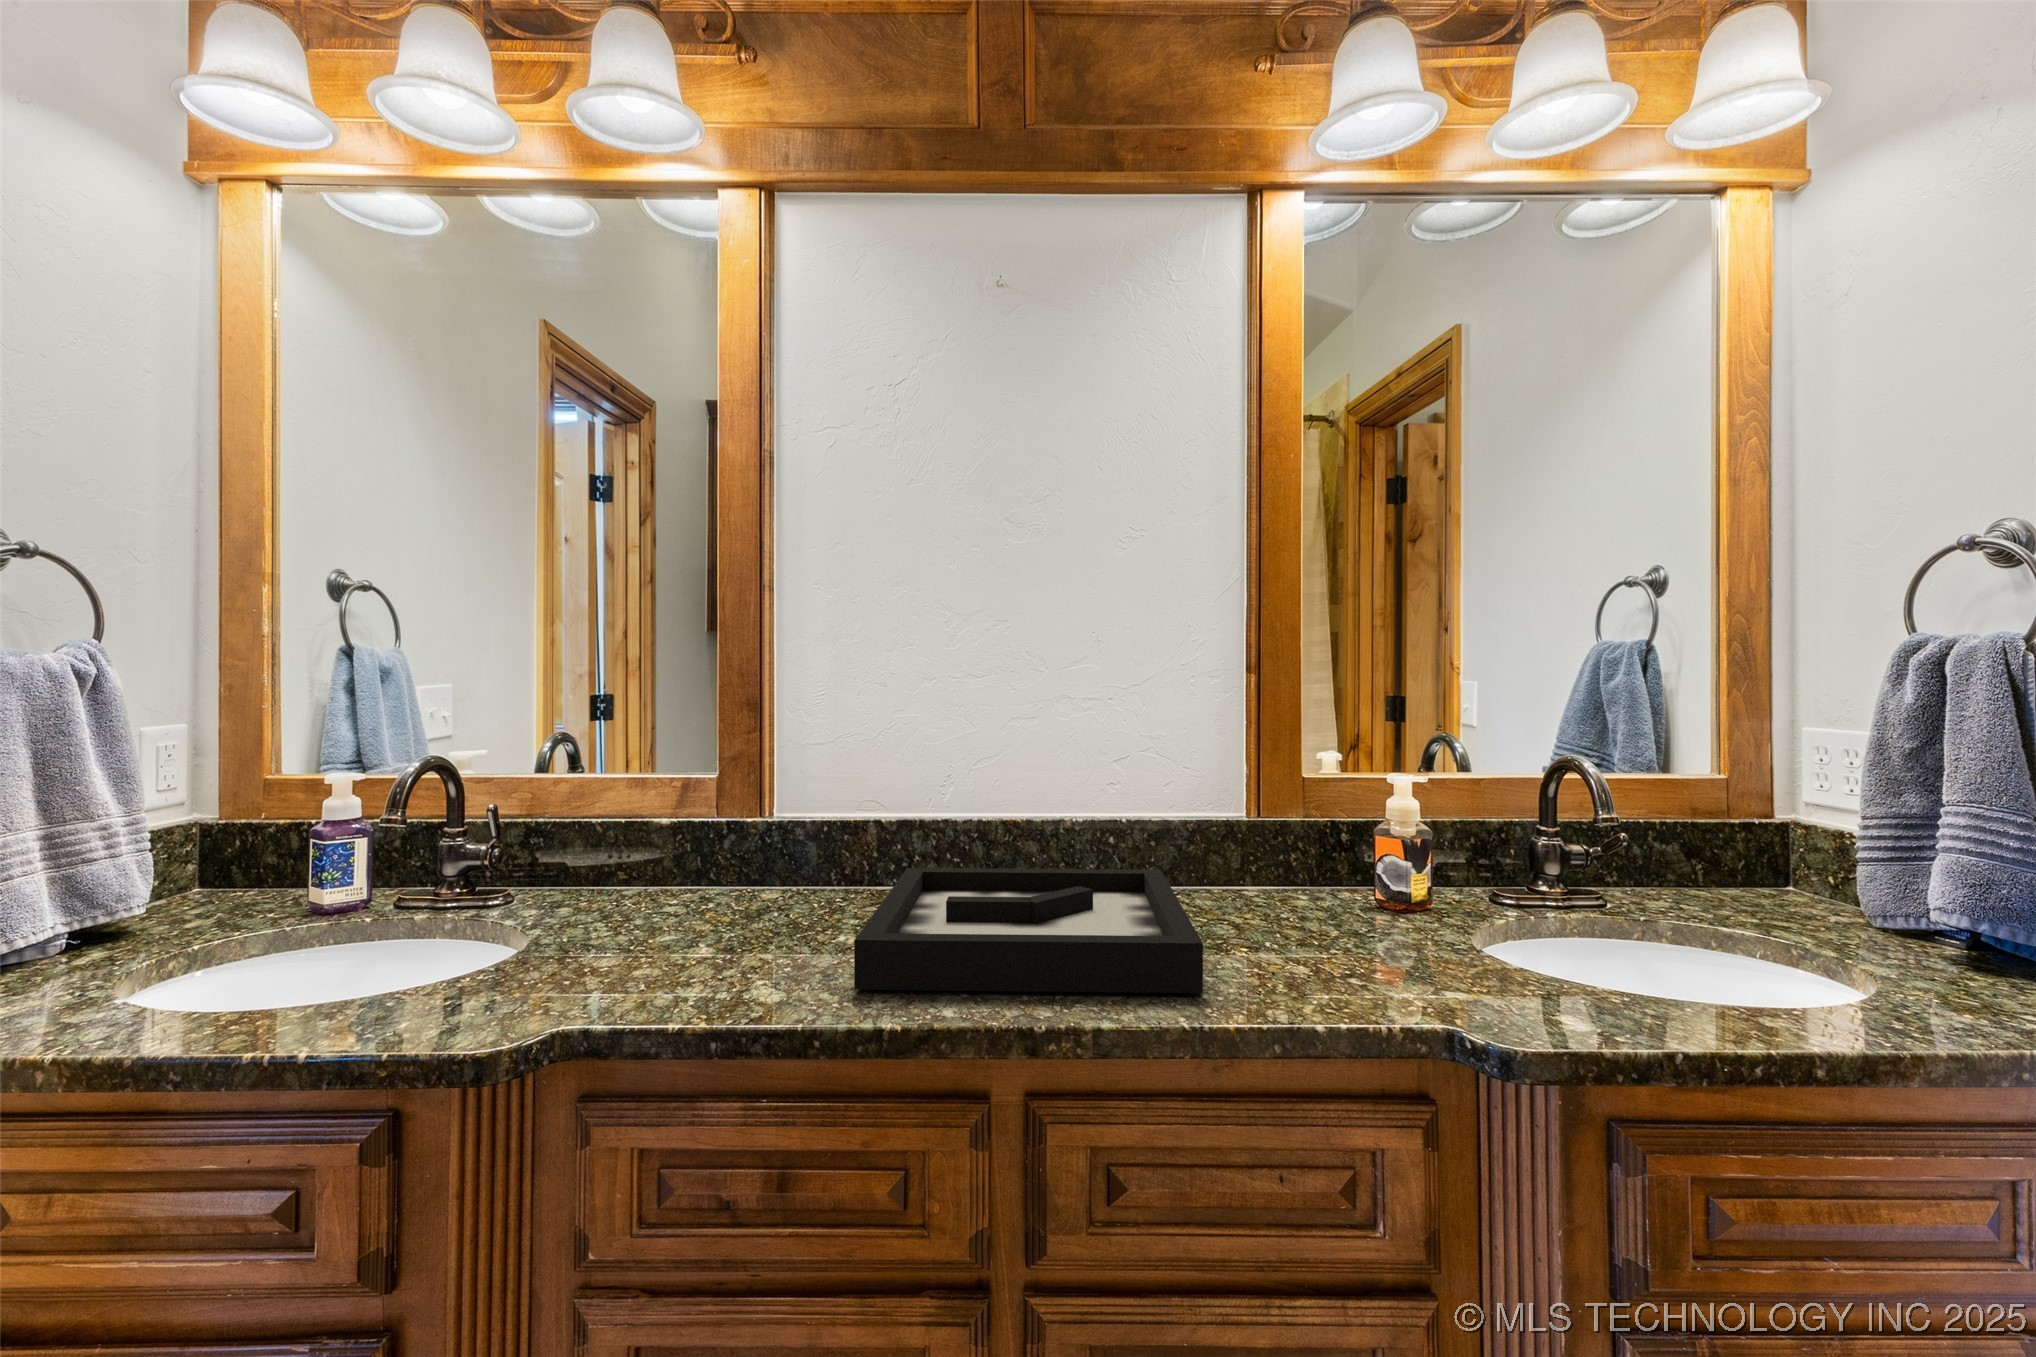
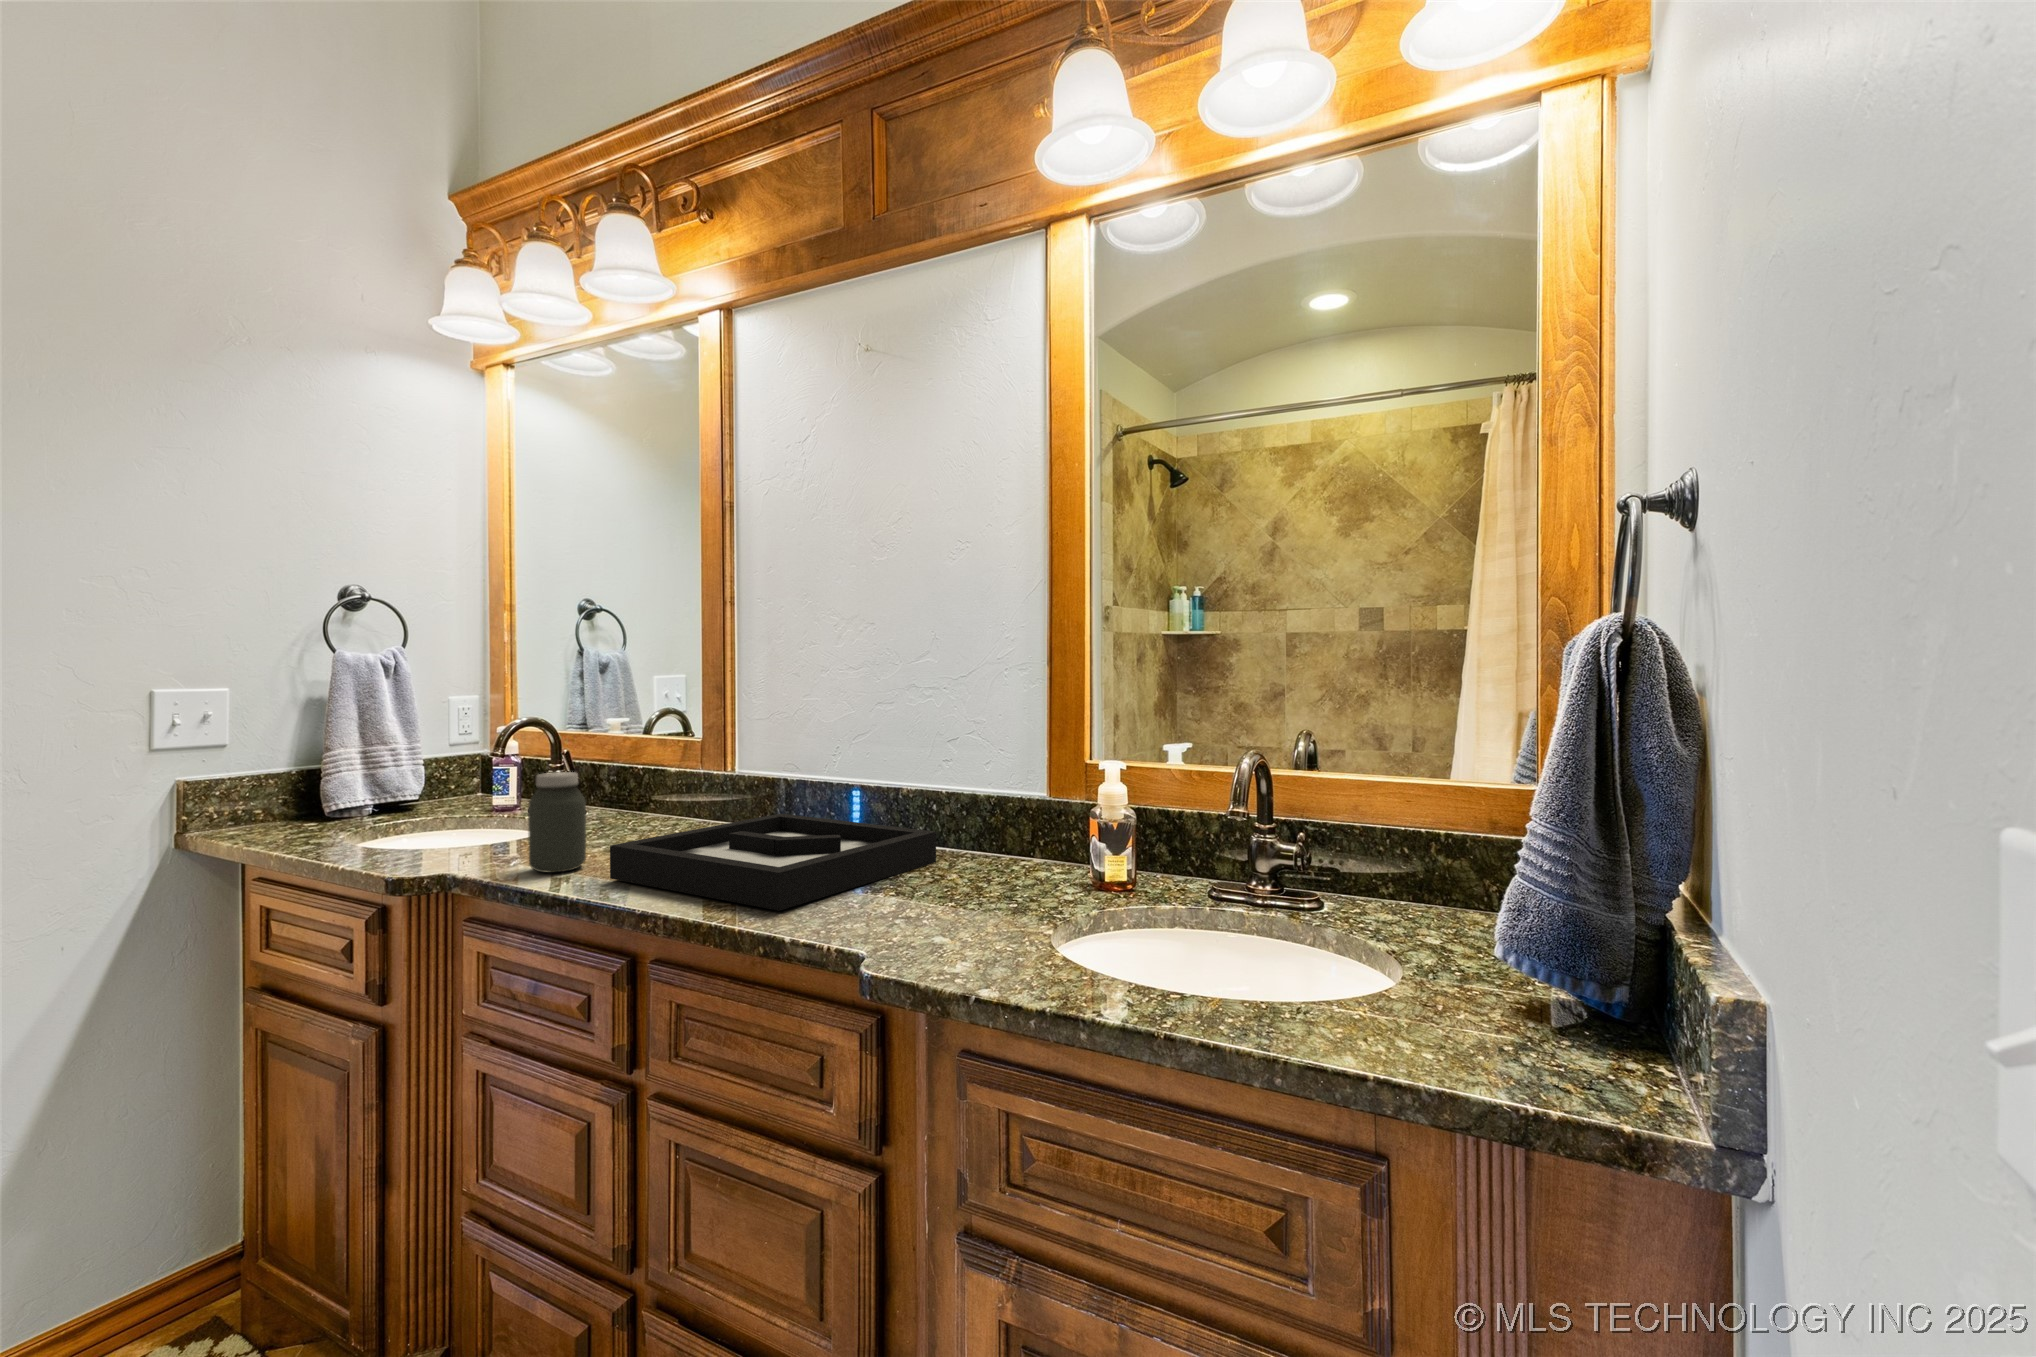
jar: none [674,837,758,998] -> present [528,772,586,873]

